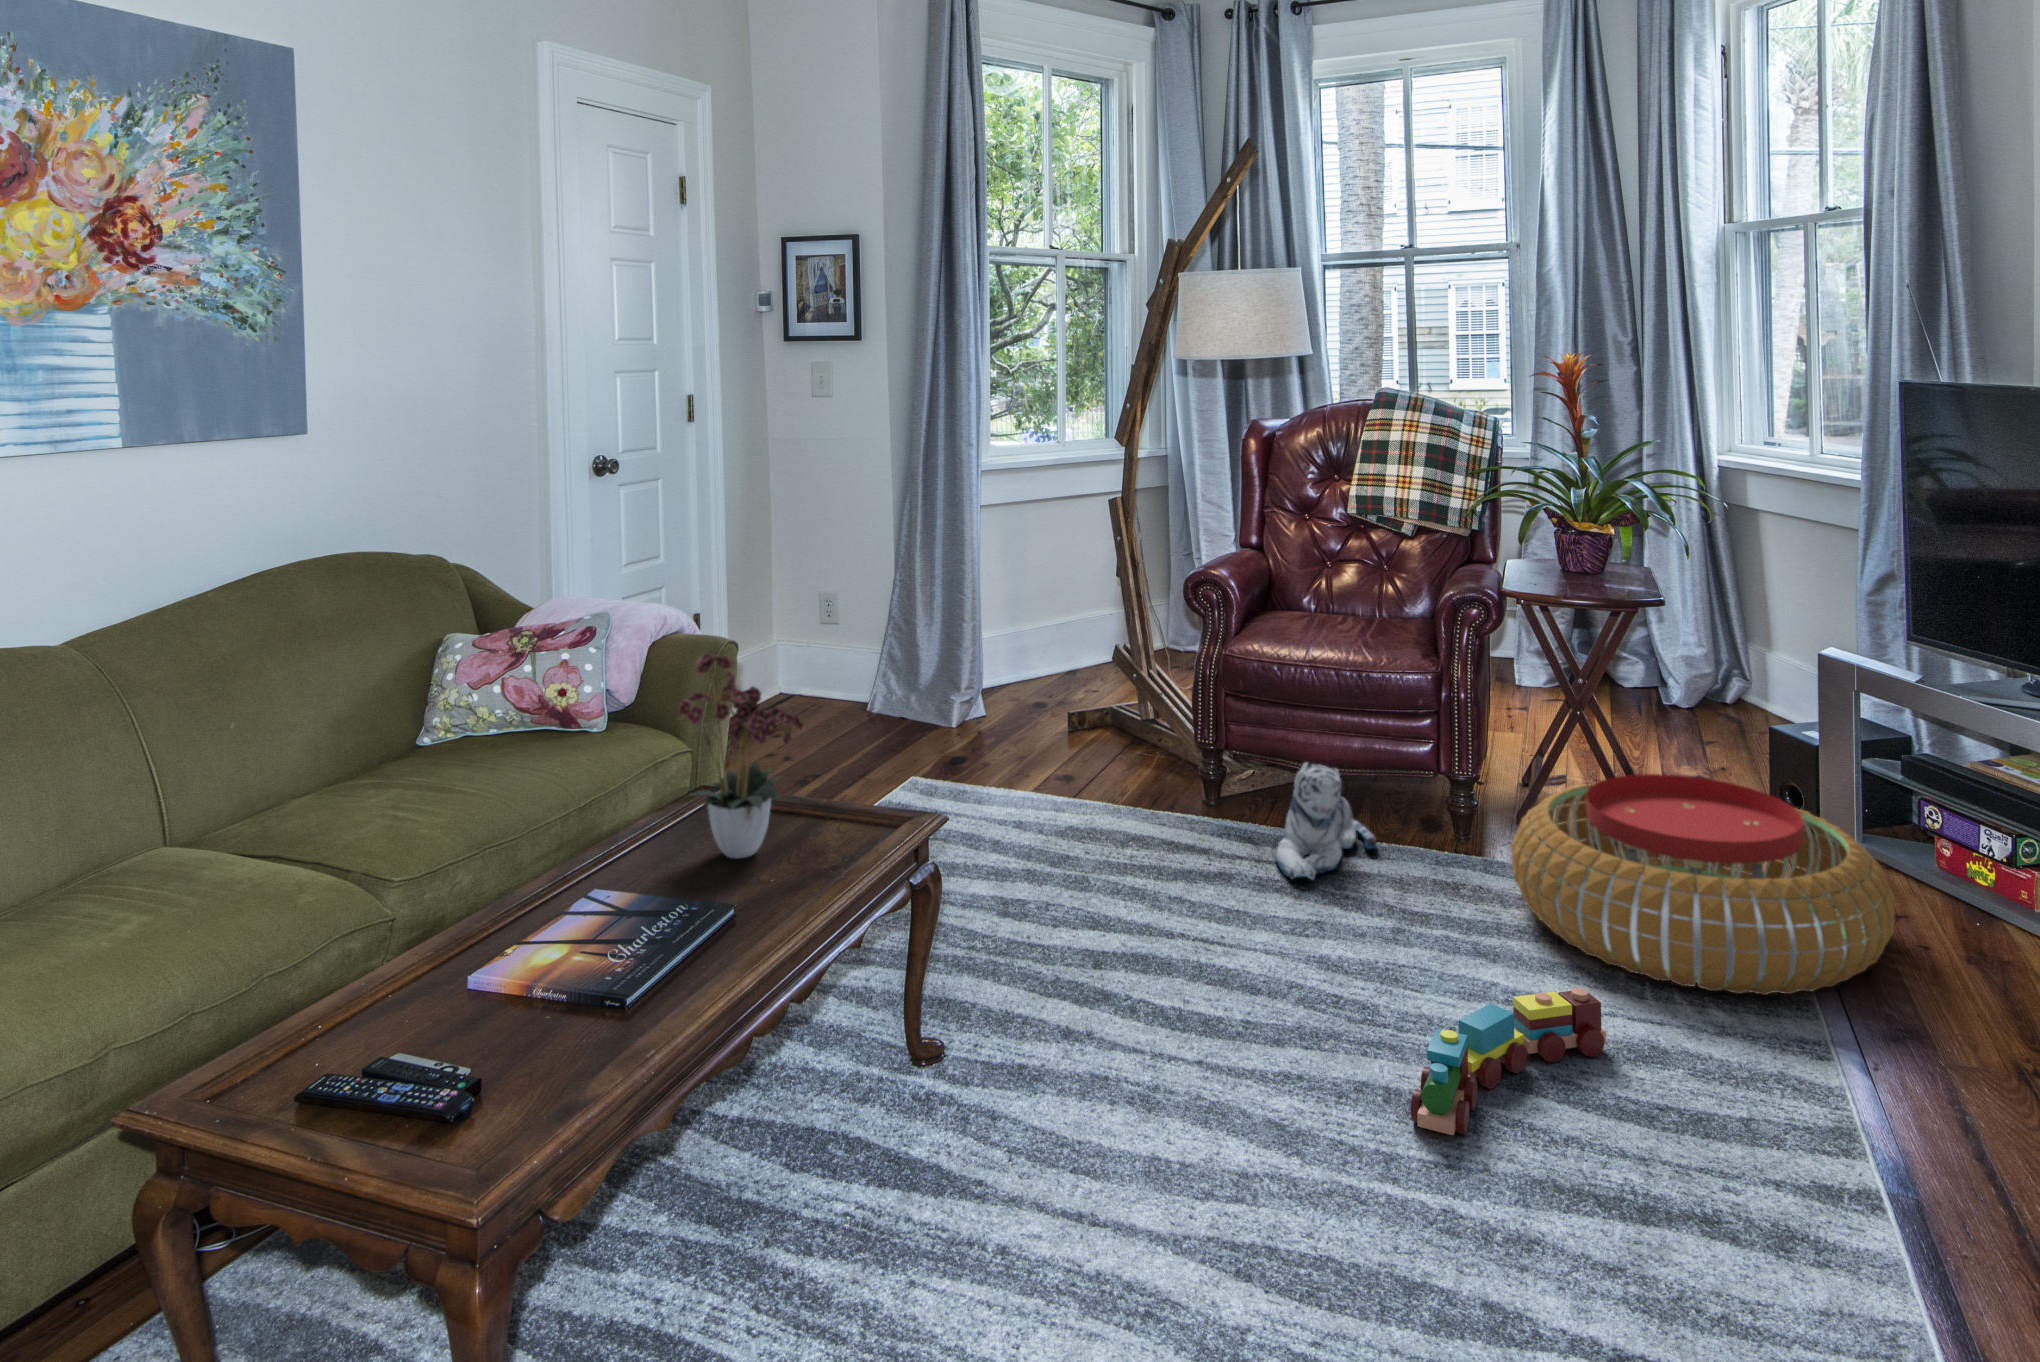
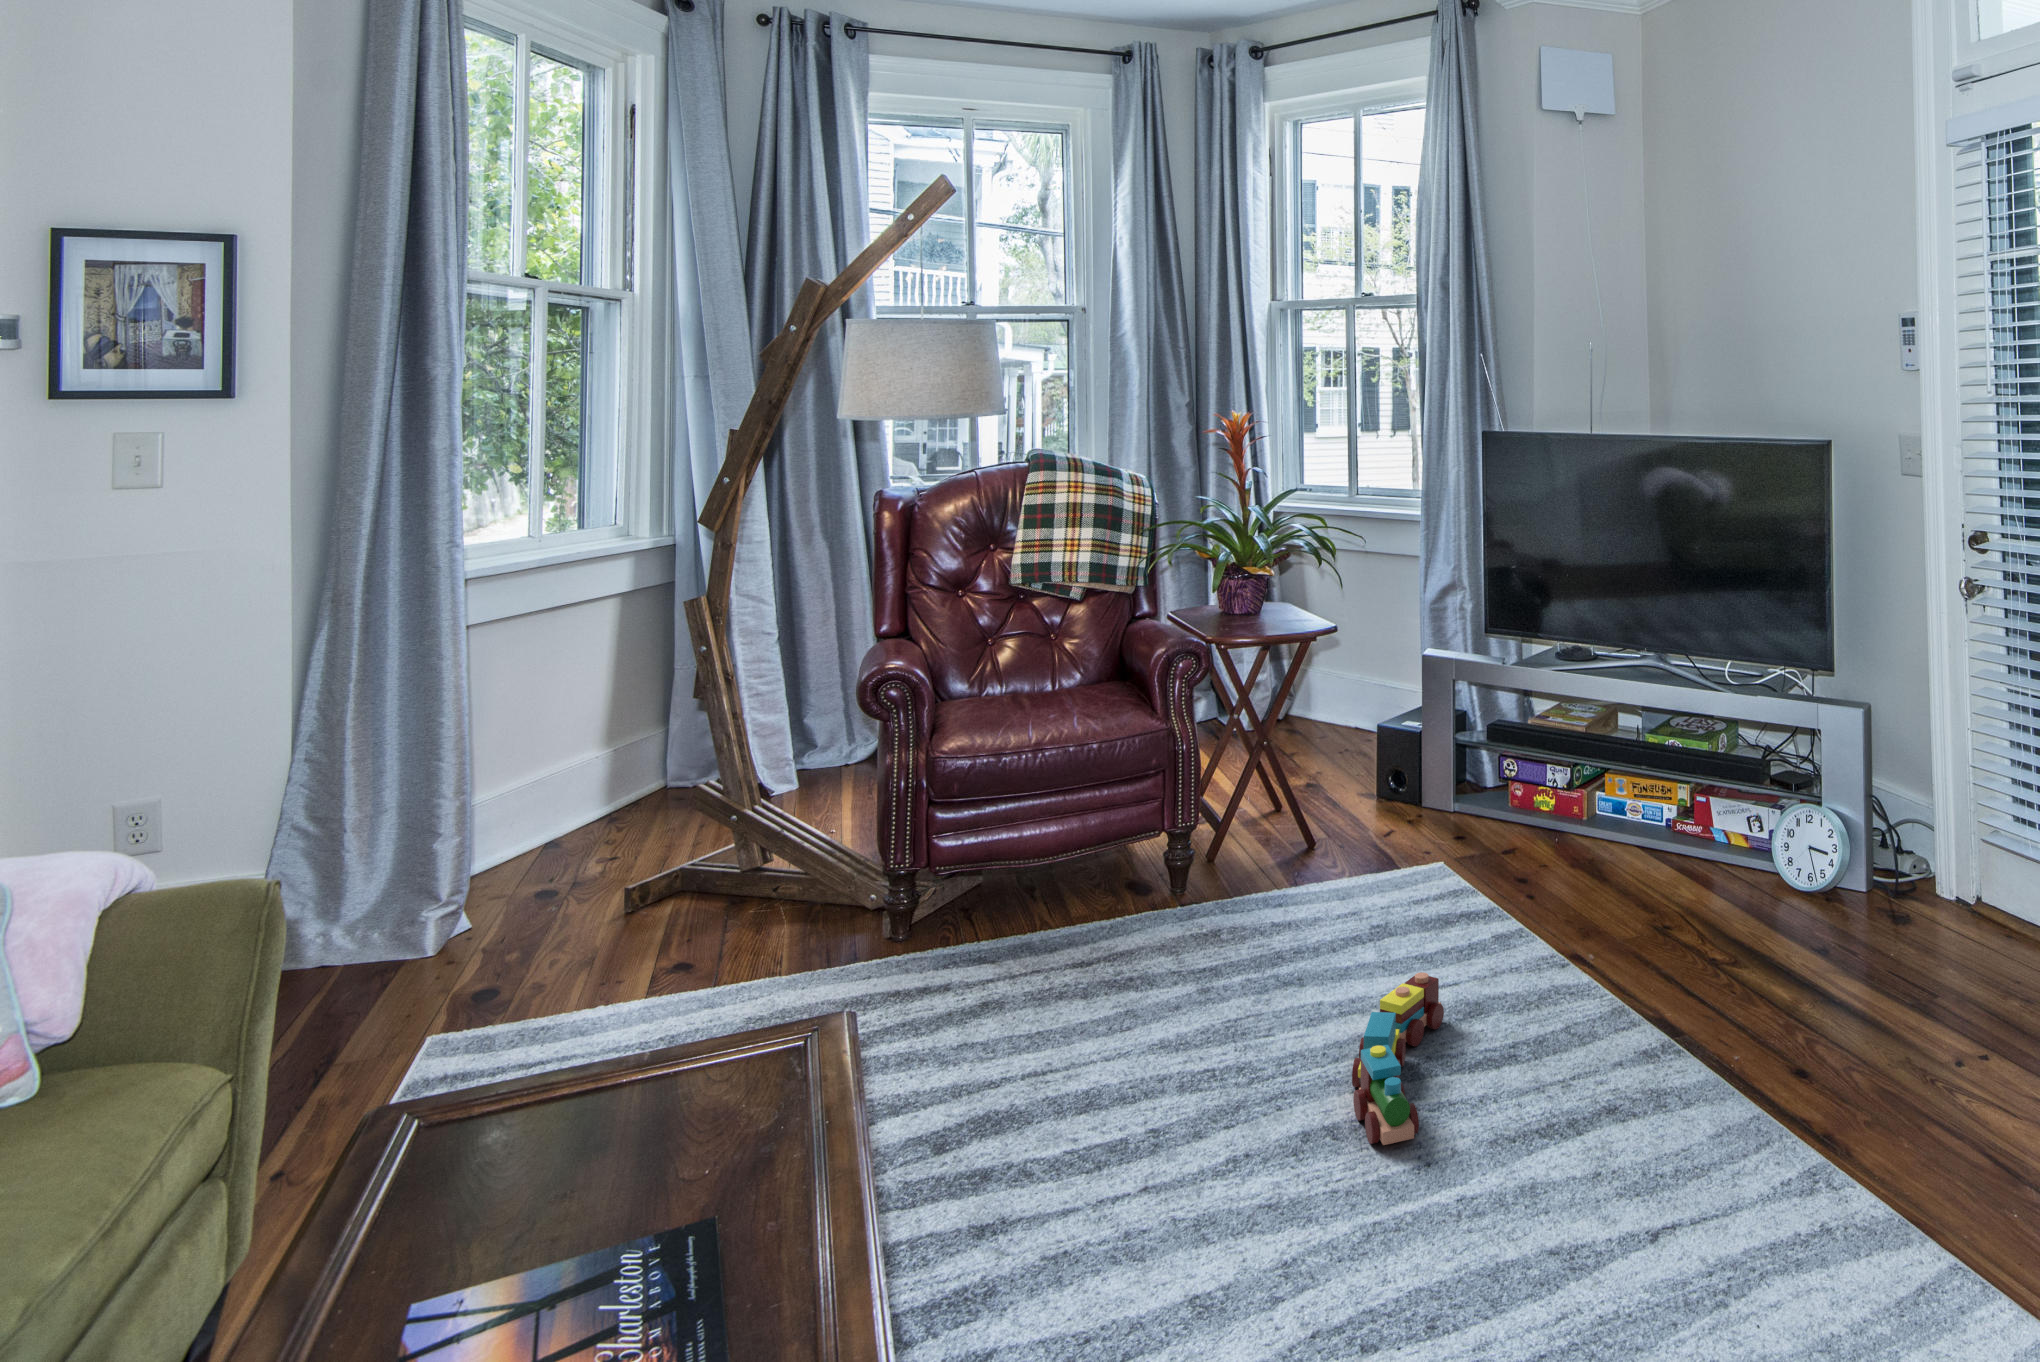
flower arrangement: present [678,653,804,858] -> none [461,854,725,1183]
plush toy: present [1275,763,1376,880] -> none [1017,845,1120,976]
pouf: present [1511,774,1895,995] -> none [1262,773,1550,952]

